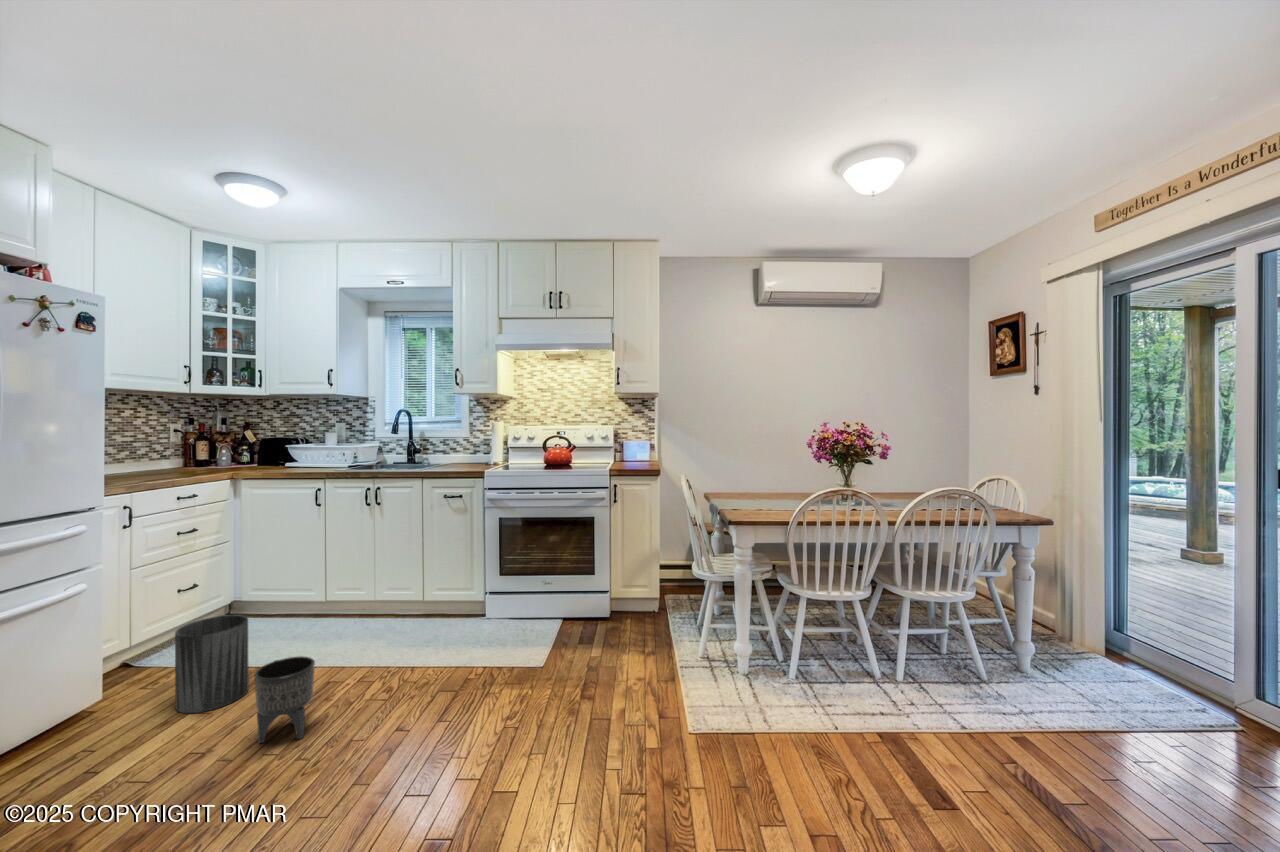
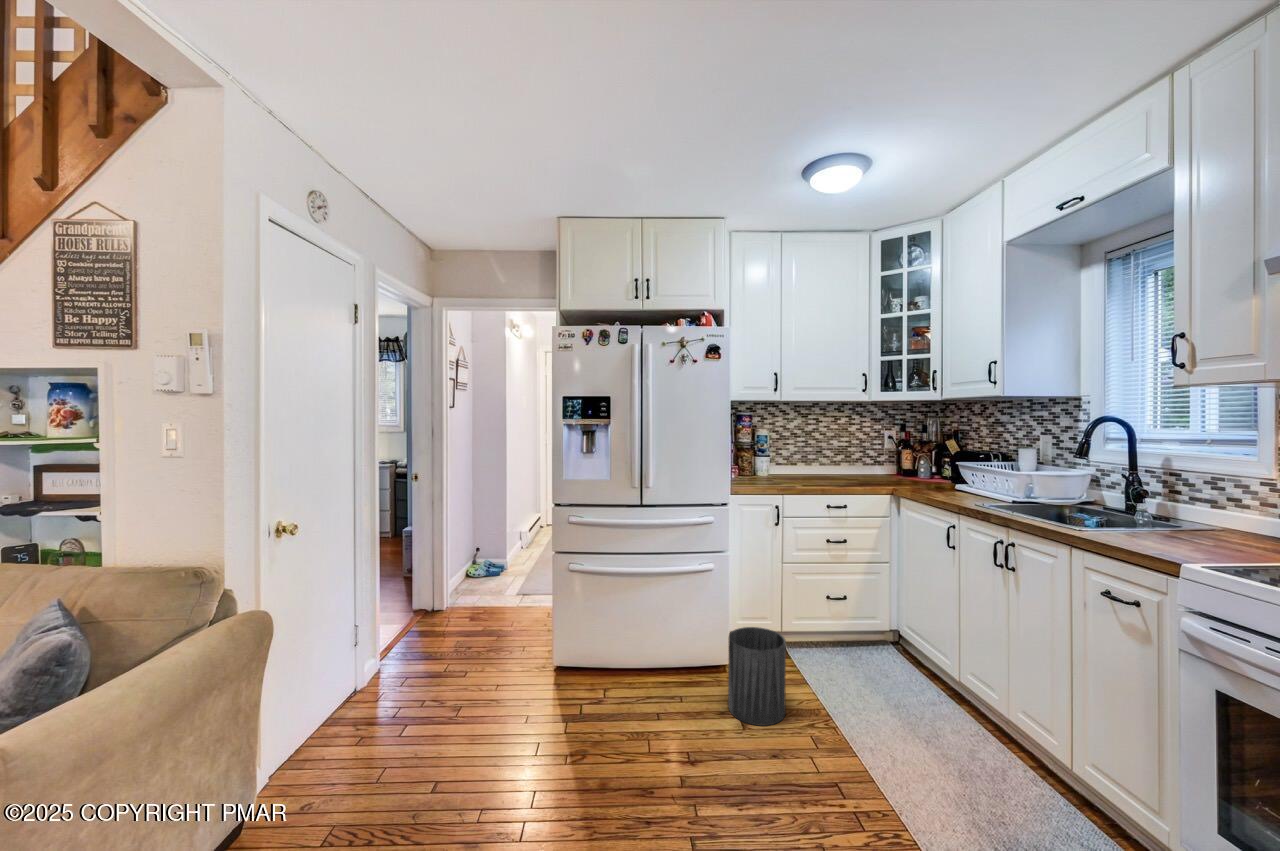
planter: present [255,656,315,743] -> none [682,702,737,807]

